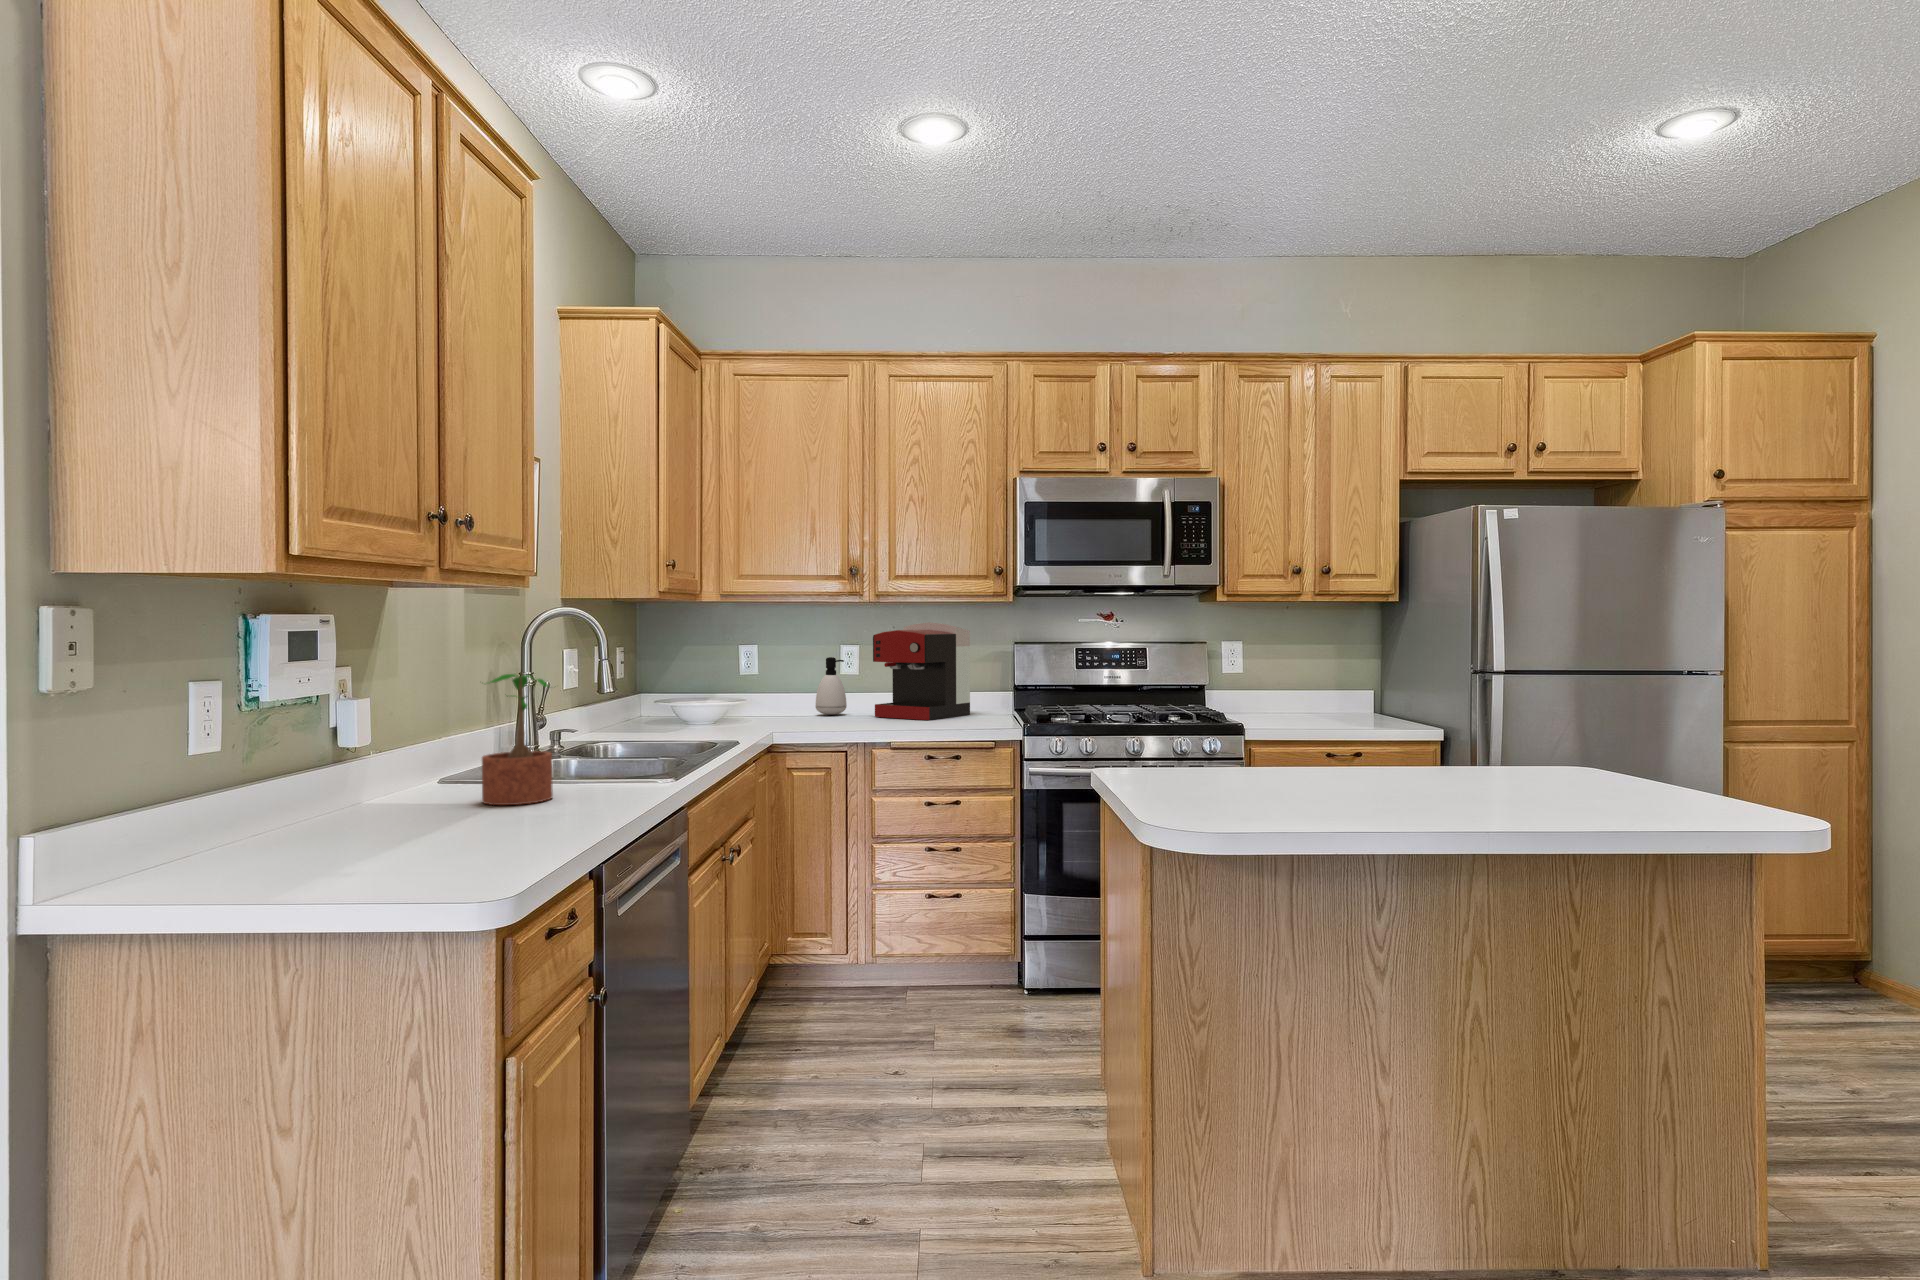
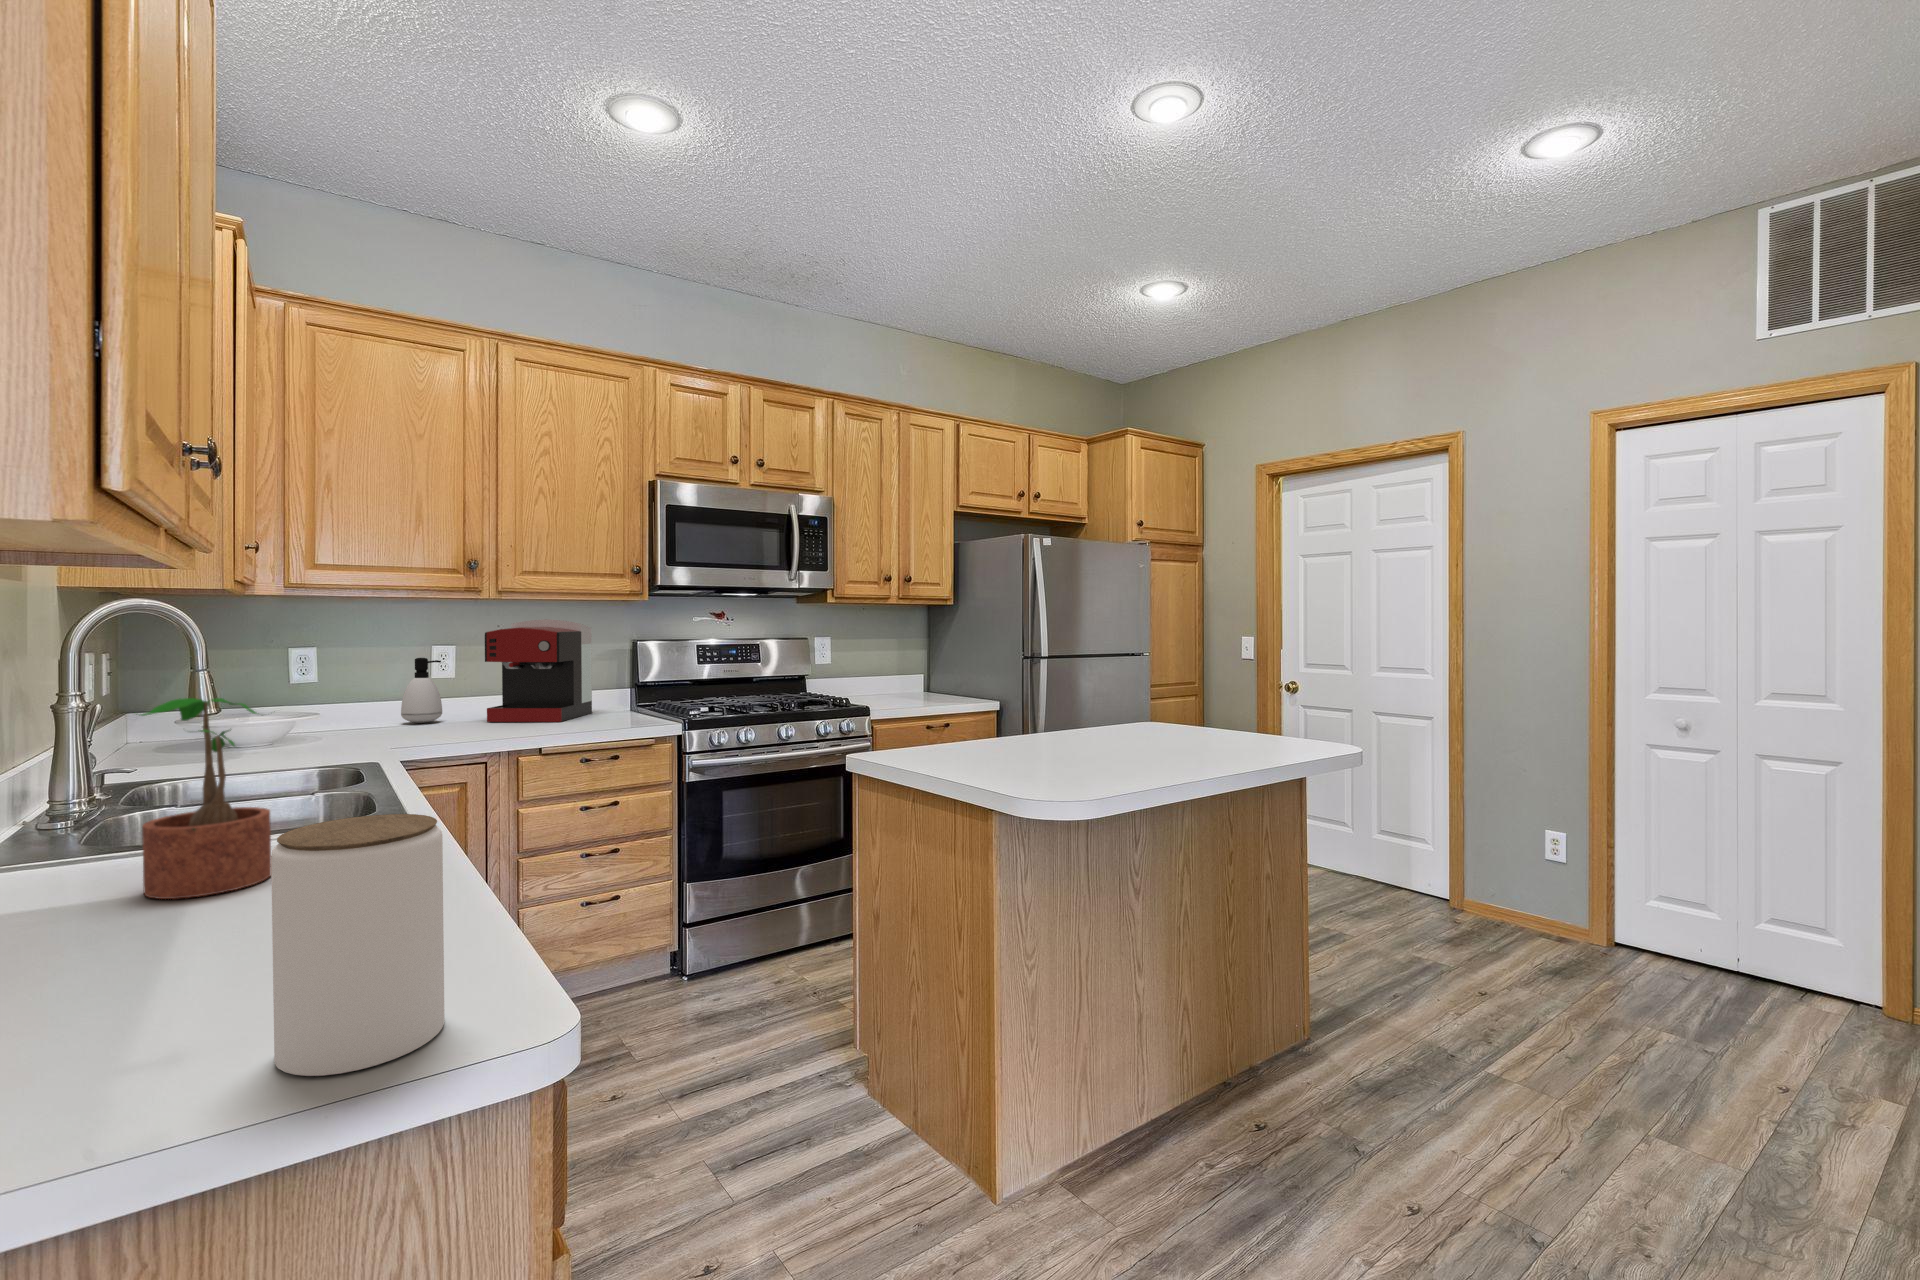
jar: none [371,743,471,890] -> present [271,814,445,1076]

